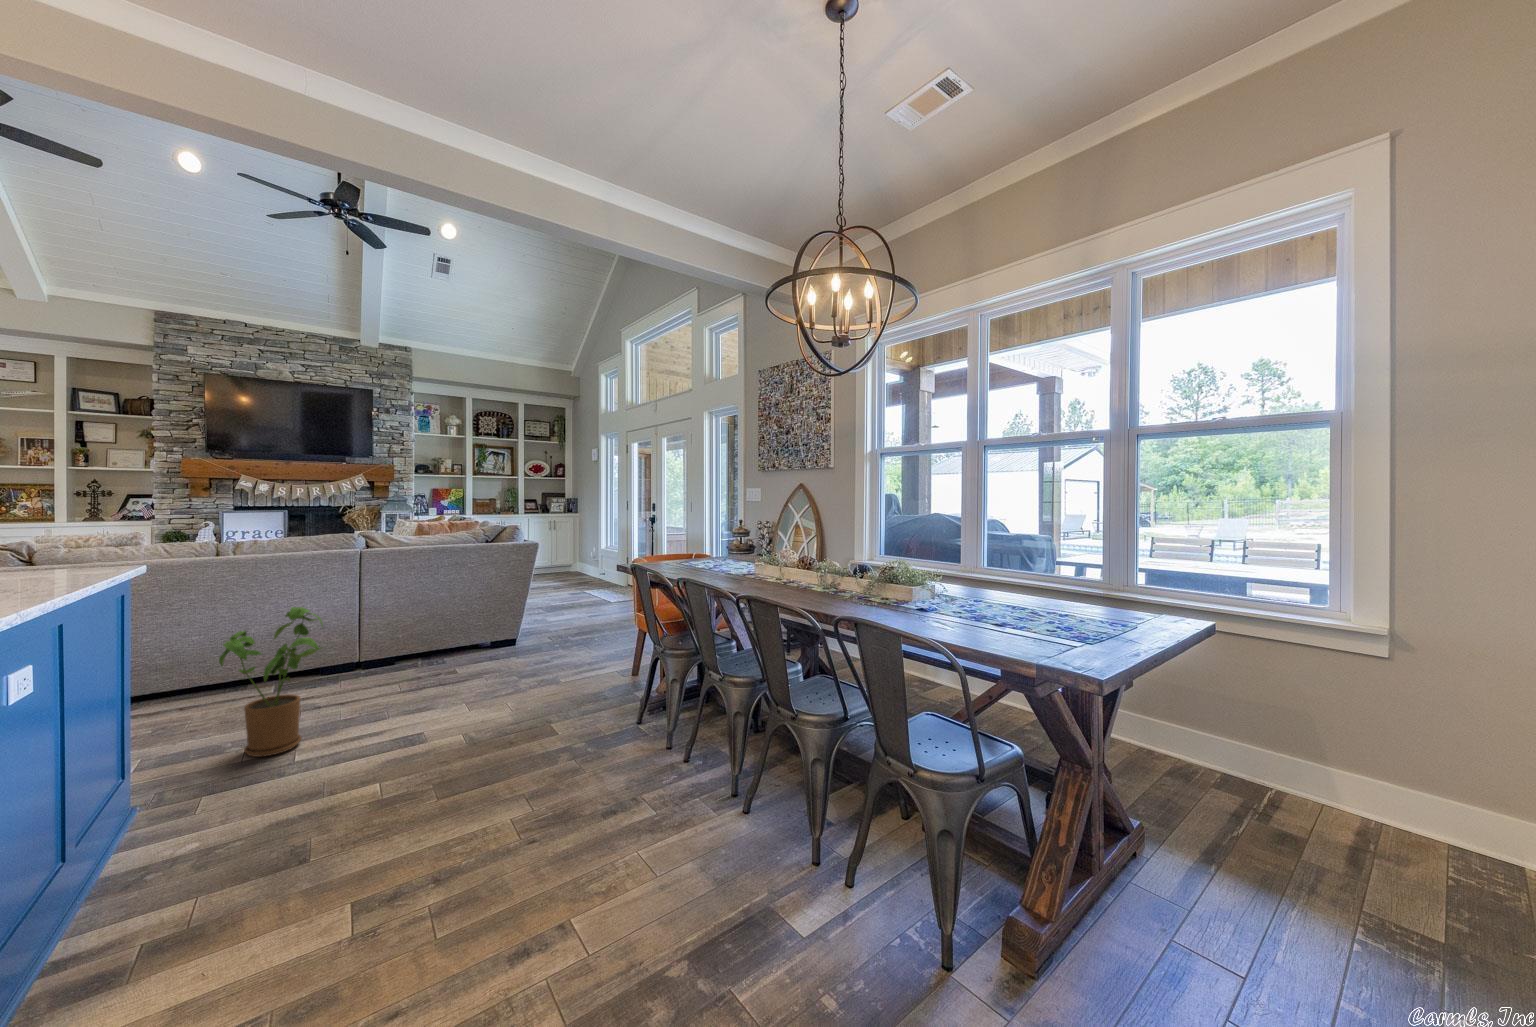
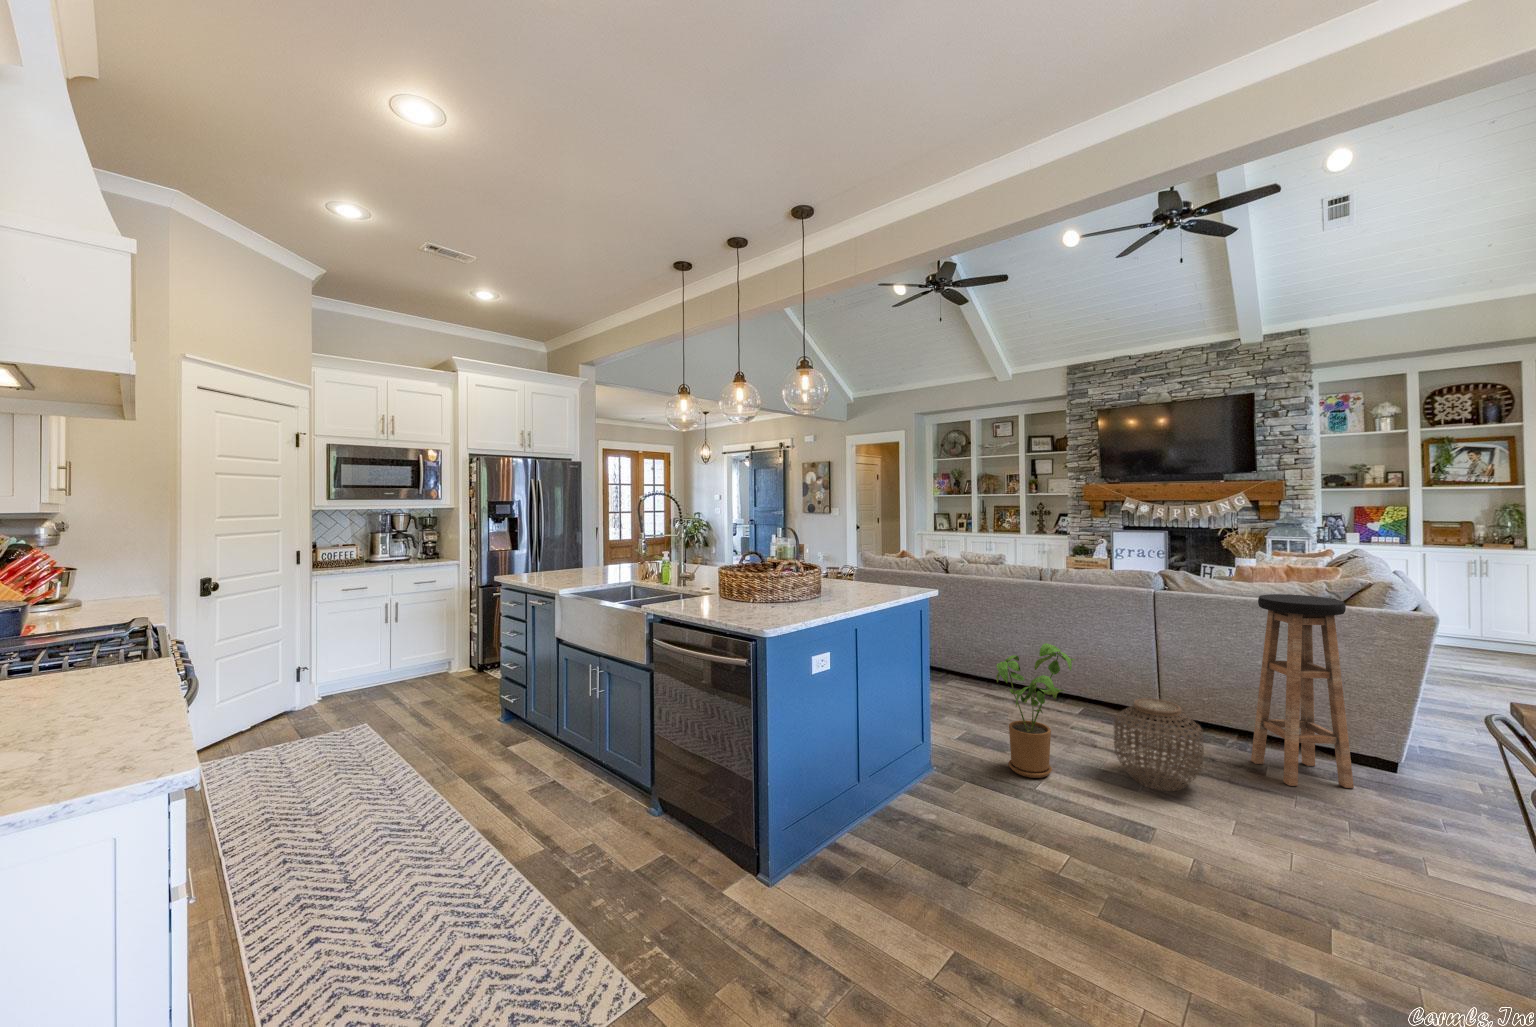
bar stool: none [446,541,509,675] -> present [1251,594,1354,788]
woven basket: none [358,637,436,714] -> present [1114,698,1204,791]

